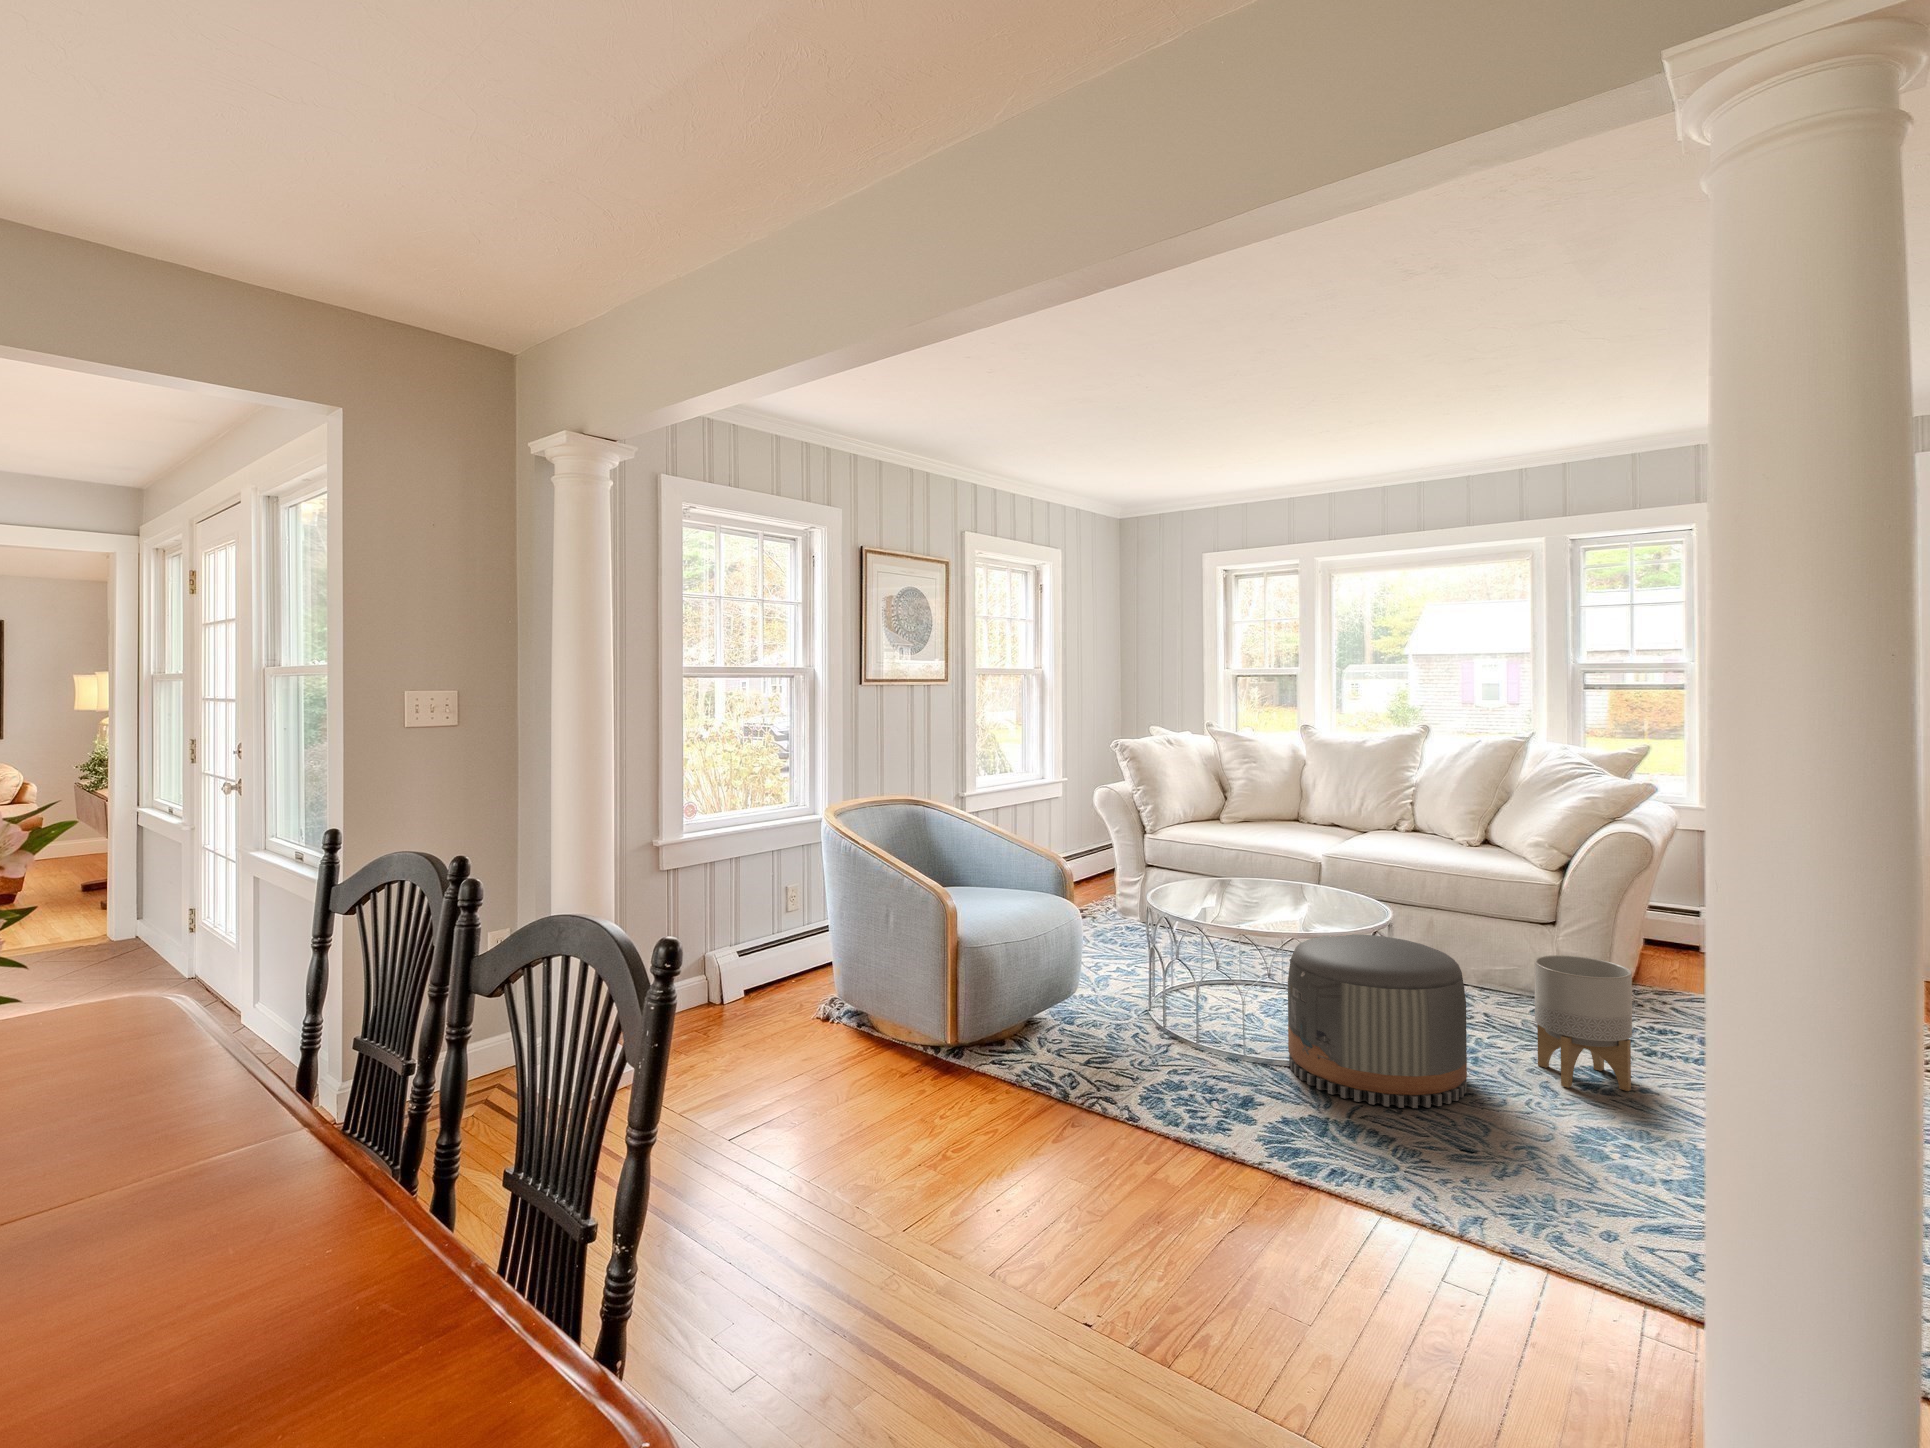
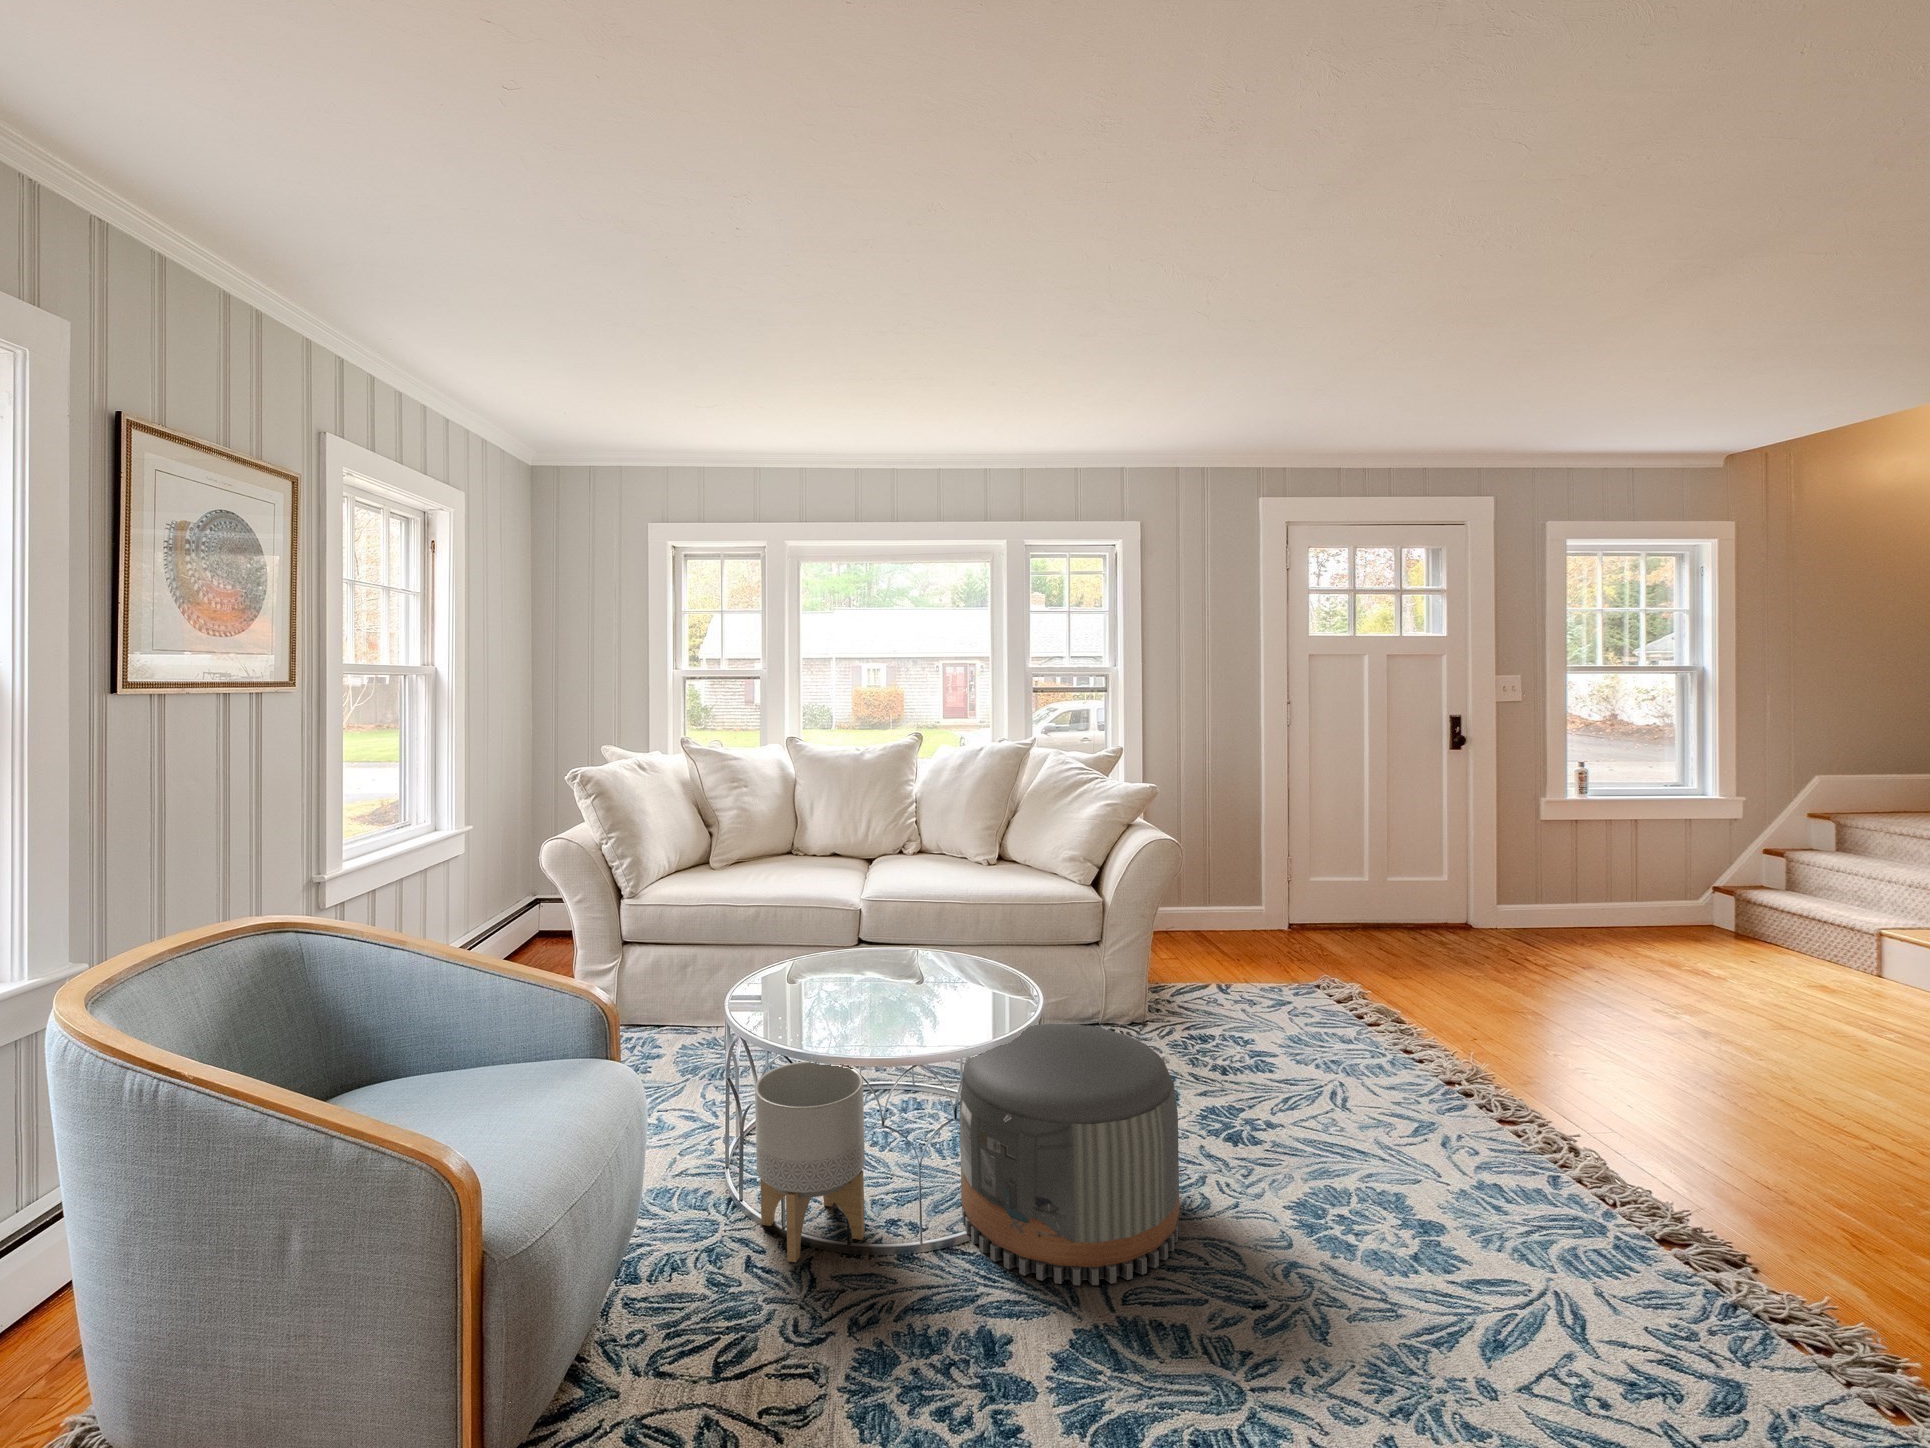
planter: present [1534,955,1632,1091] -> present [755,1061,865,1262]

